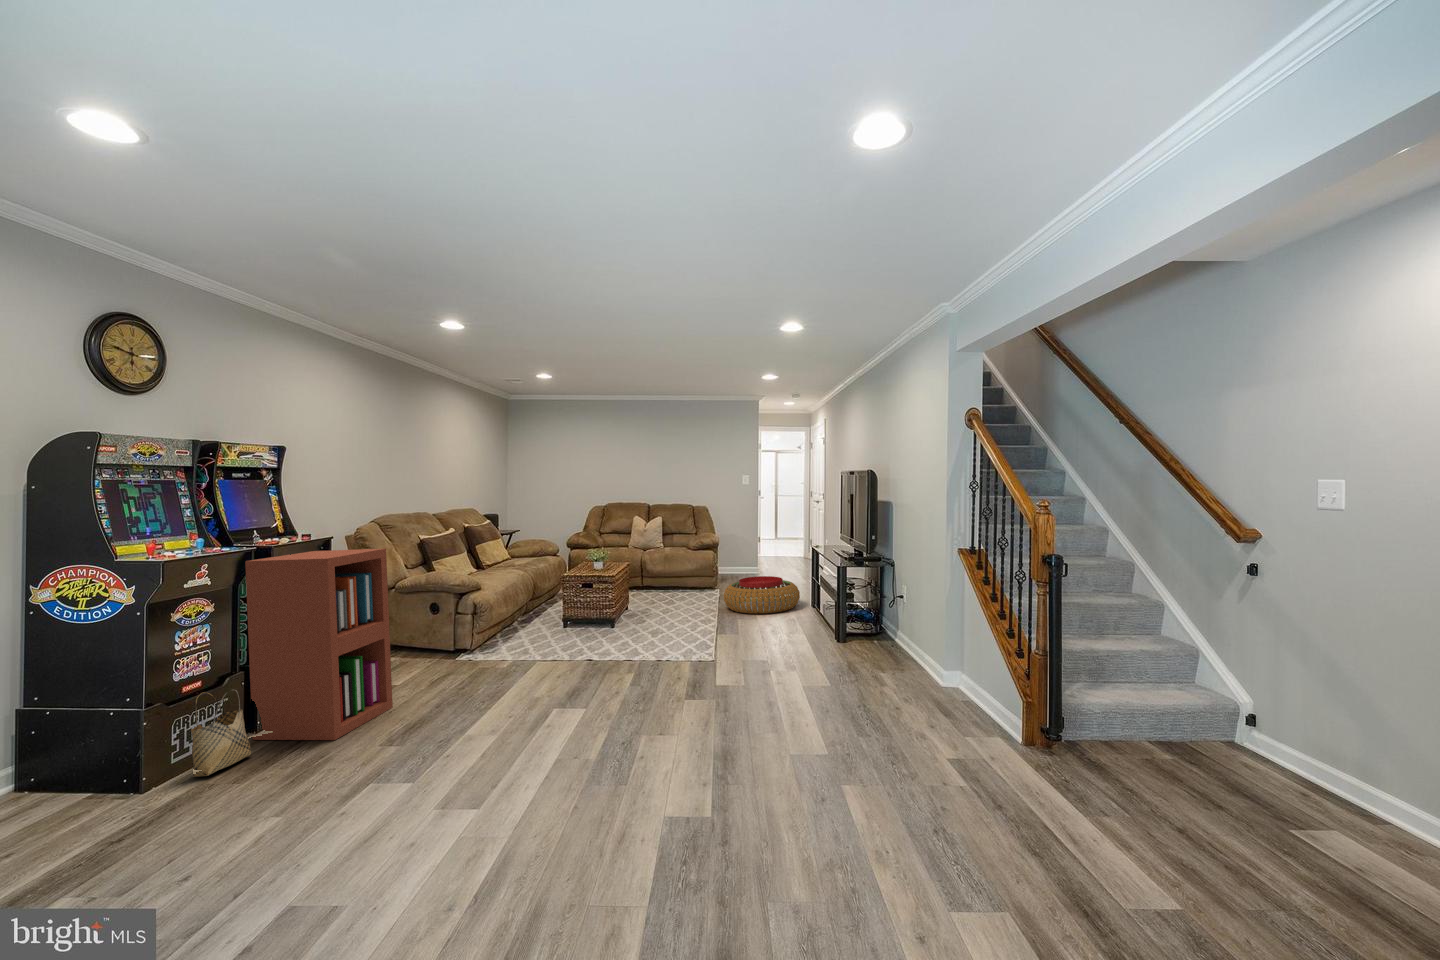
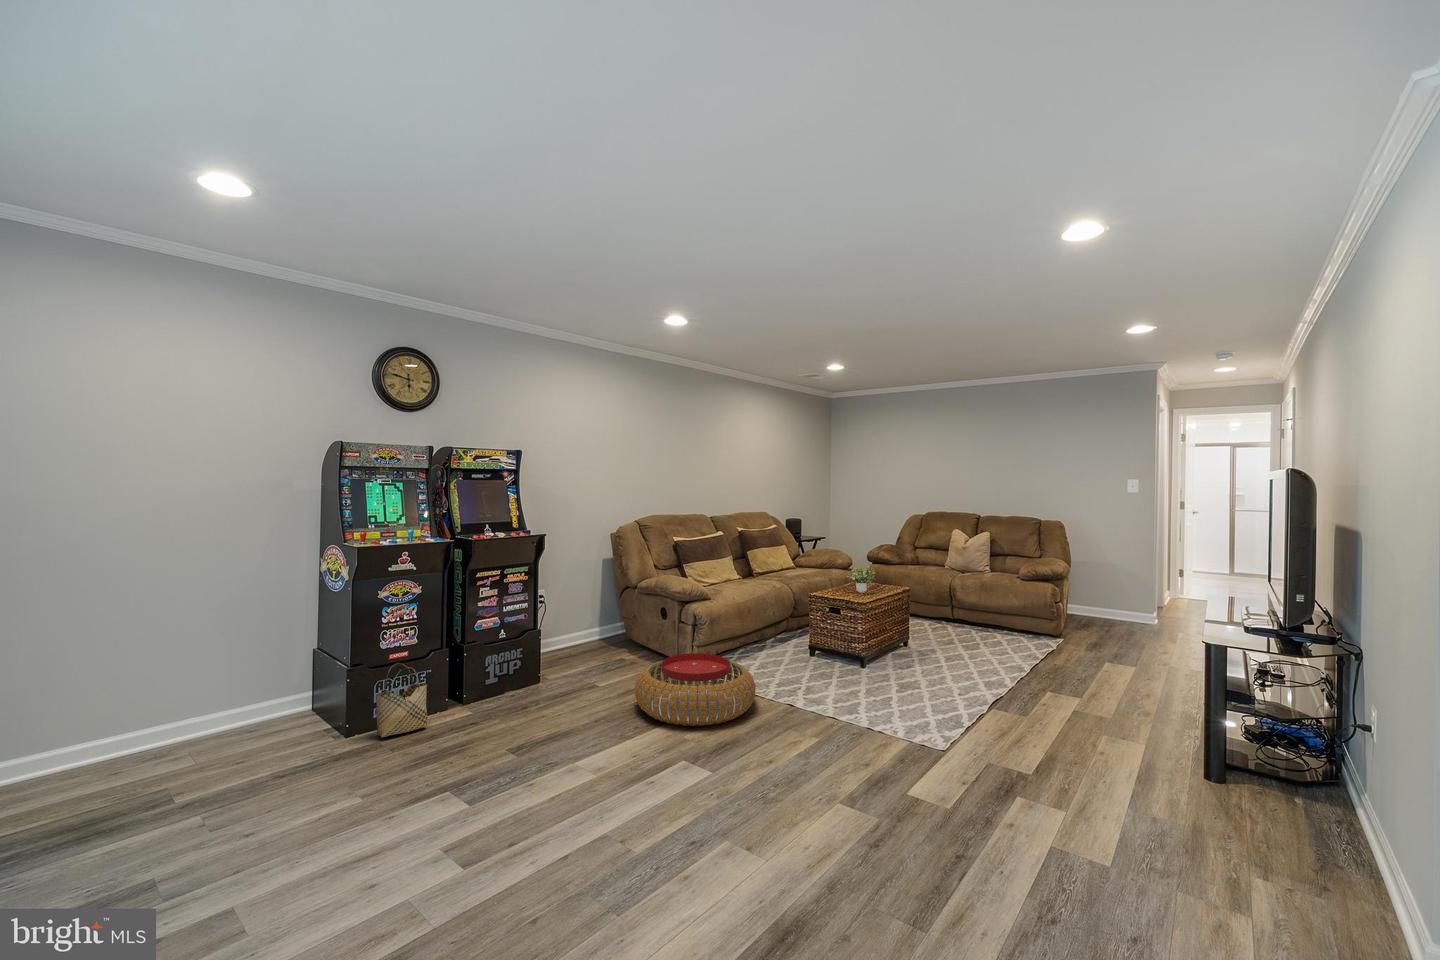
bookshelf: present [245,549,393,740] -> none [451,547,563,734]
pouf: present [724,576,800,614] -> present [635,653,756,726]

